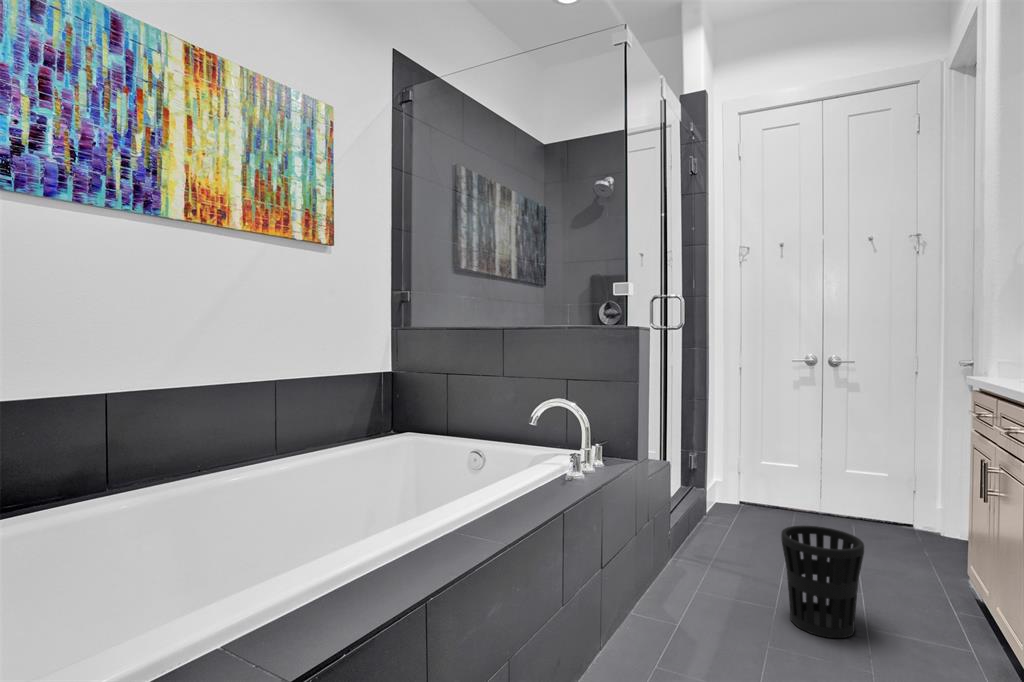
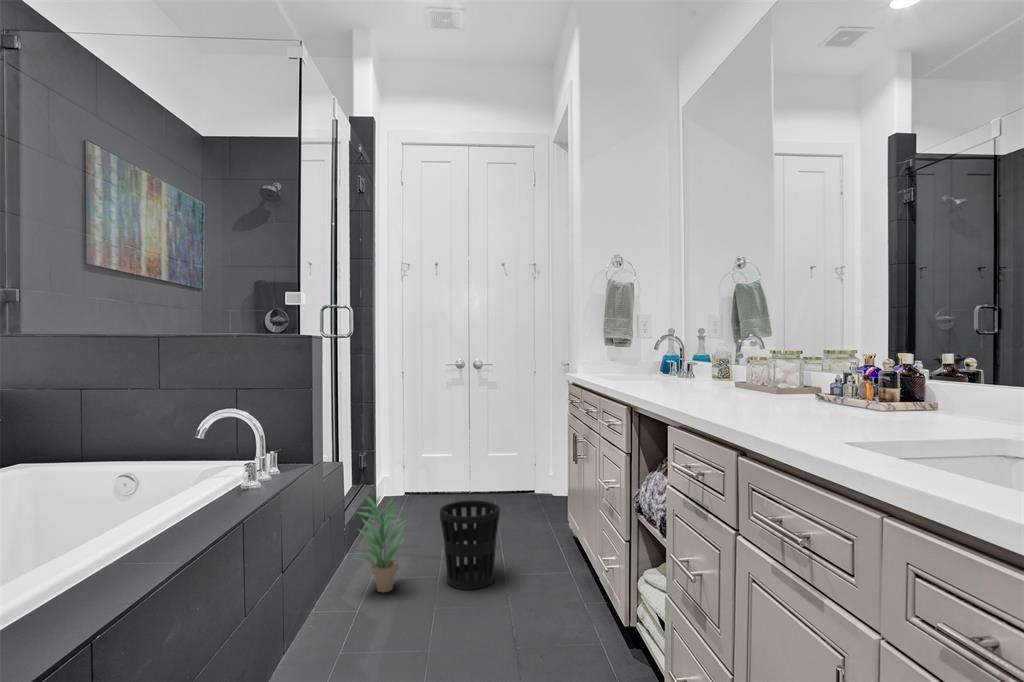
potted plant: none [681,500,741,612] -> present [359,496,403,592]

